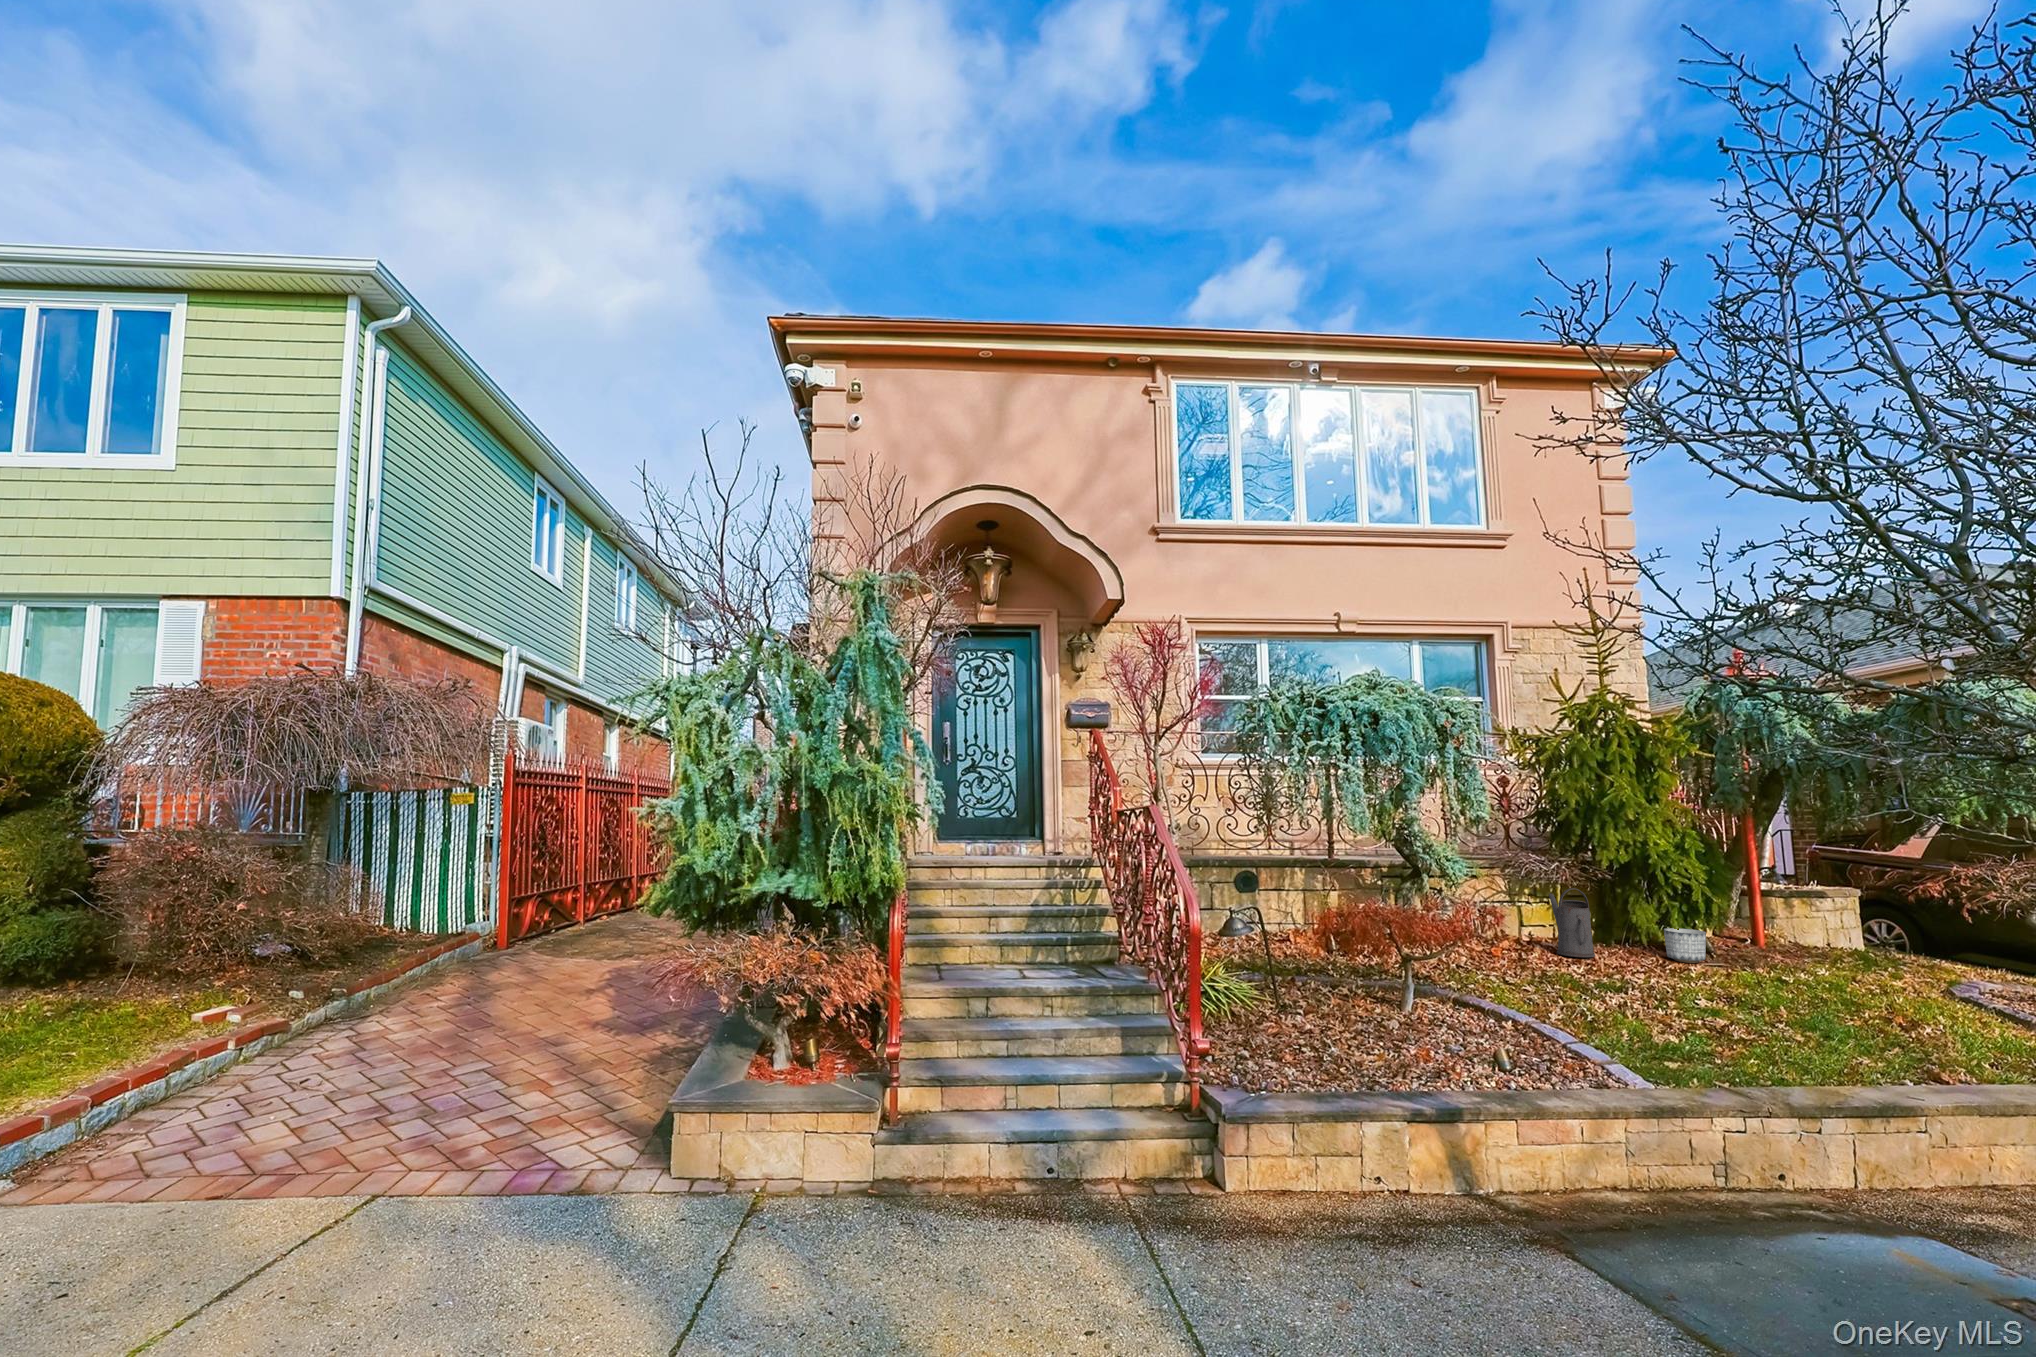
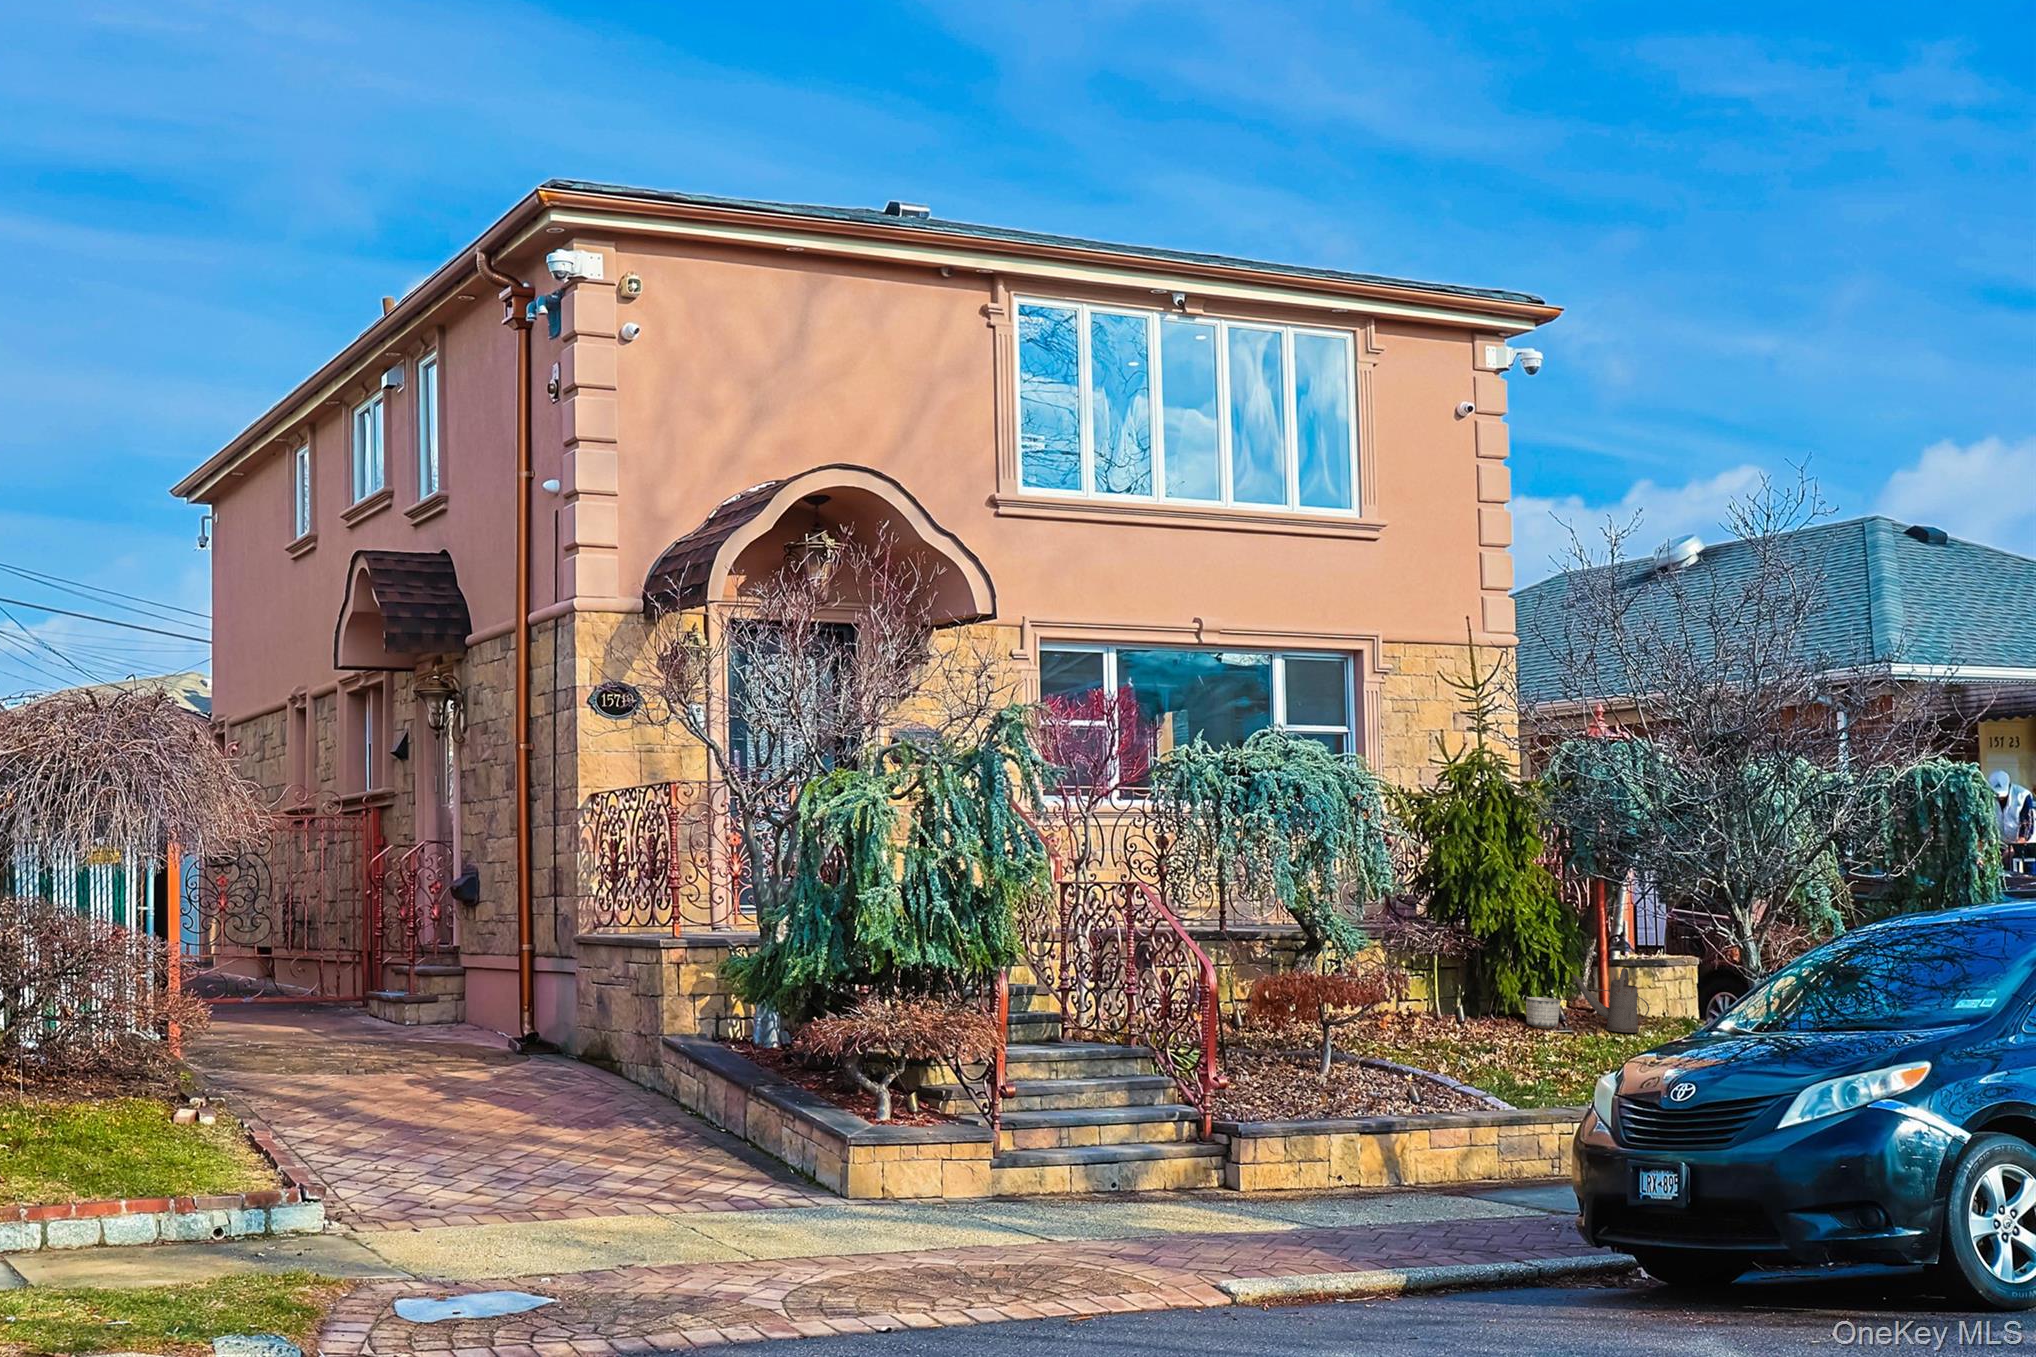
watering can: present [1549,888,1595,957] -> present [1573,968,1649,1033]

